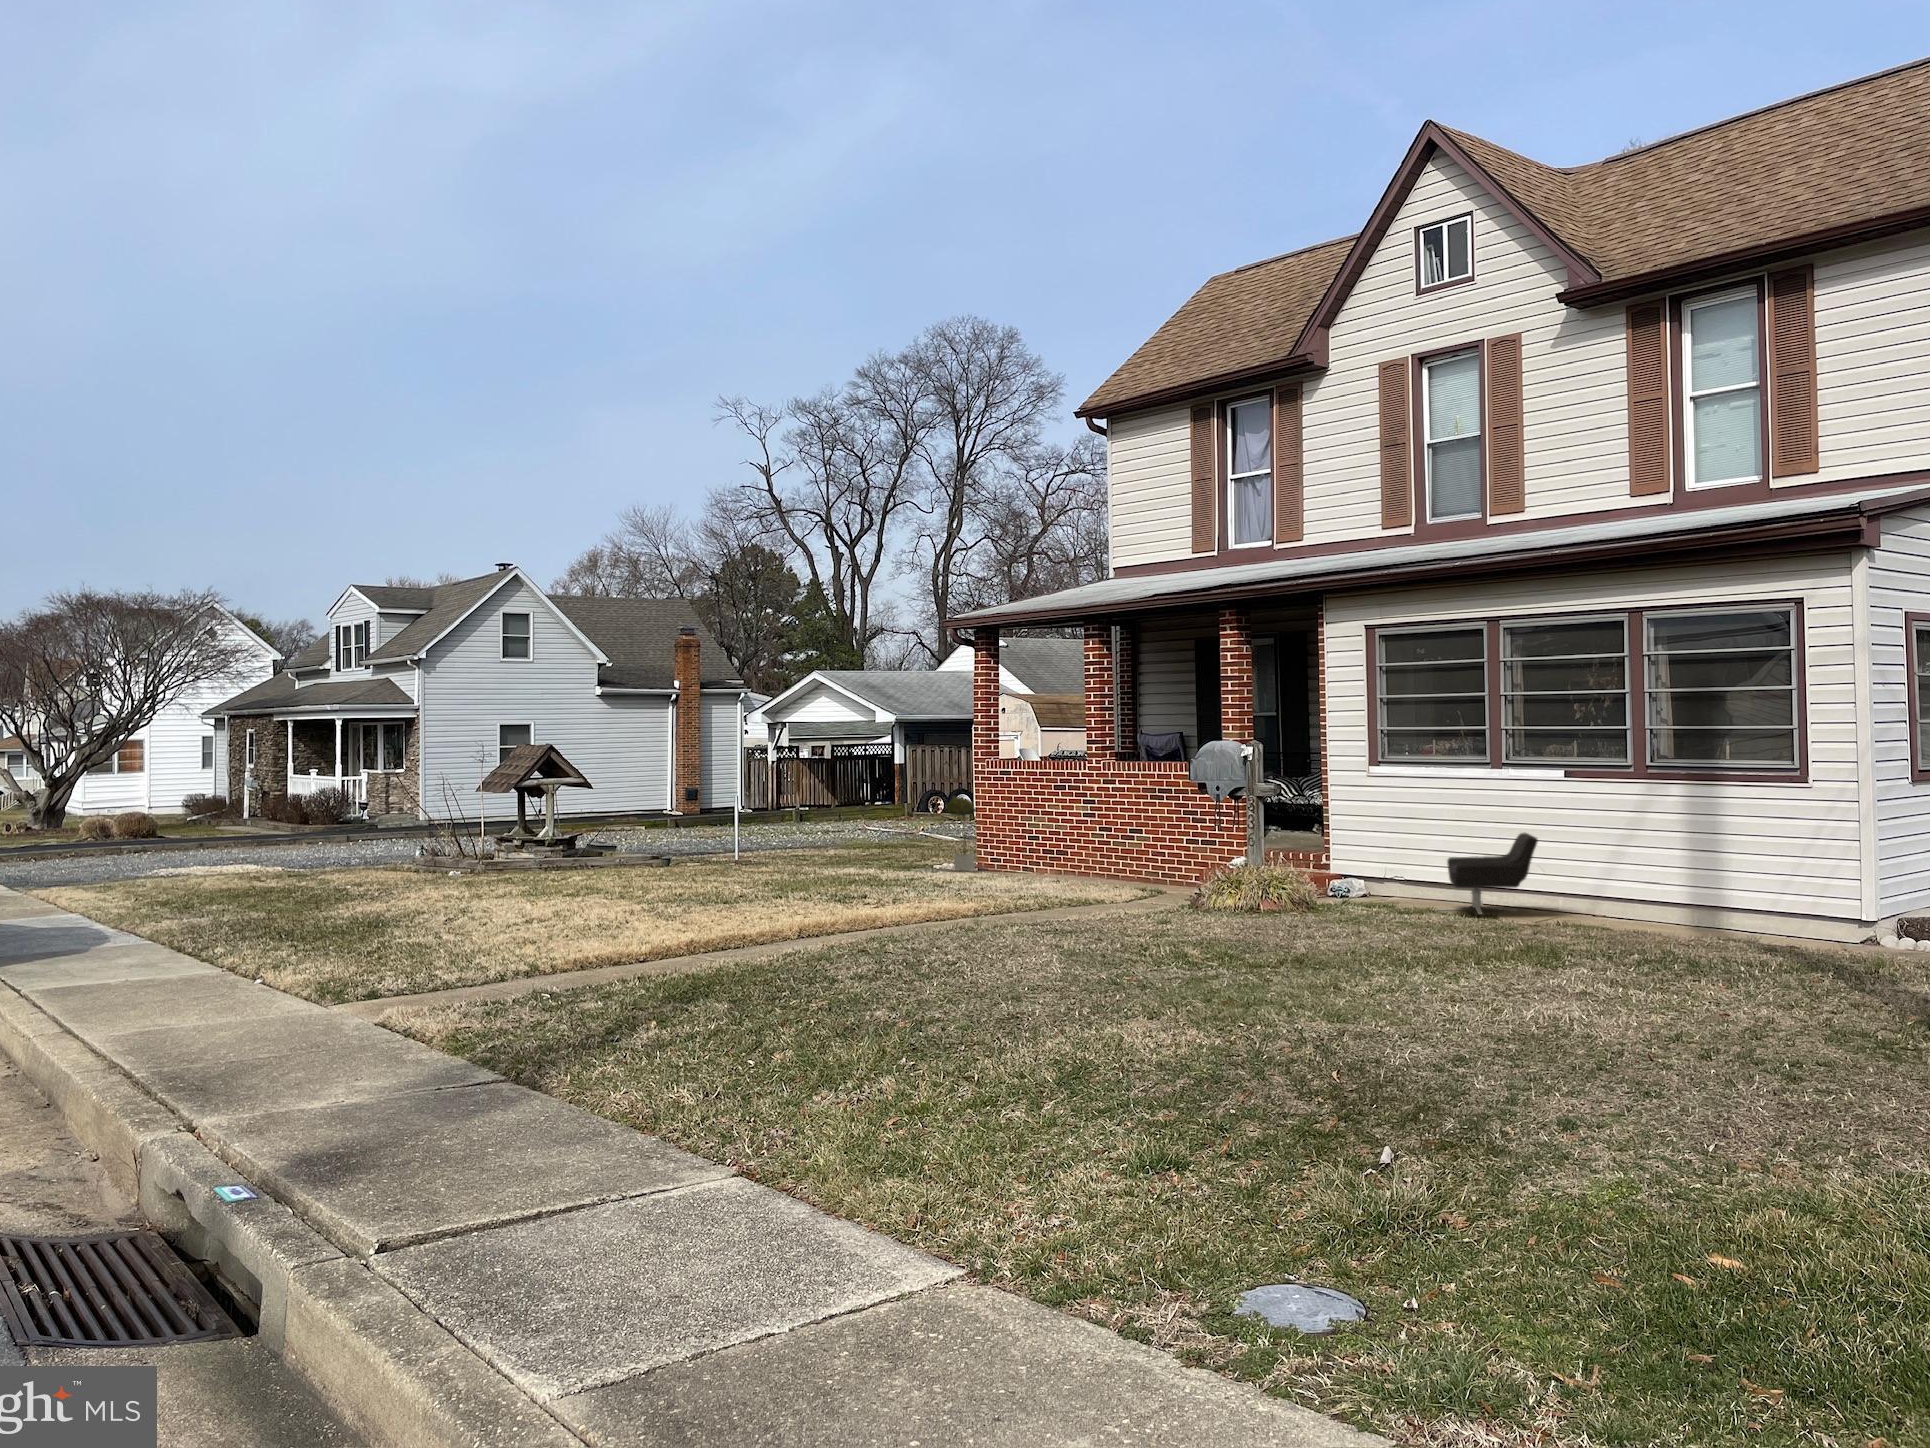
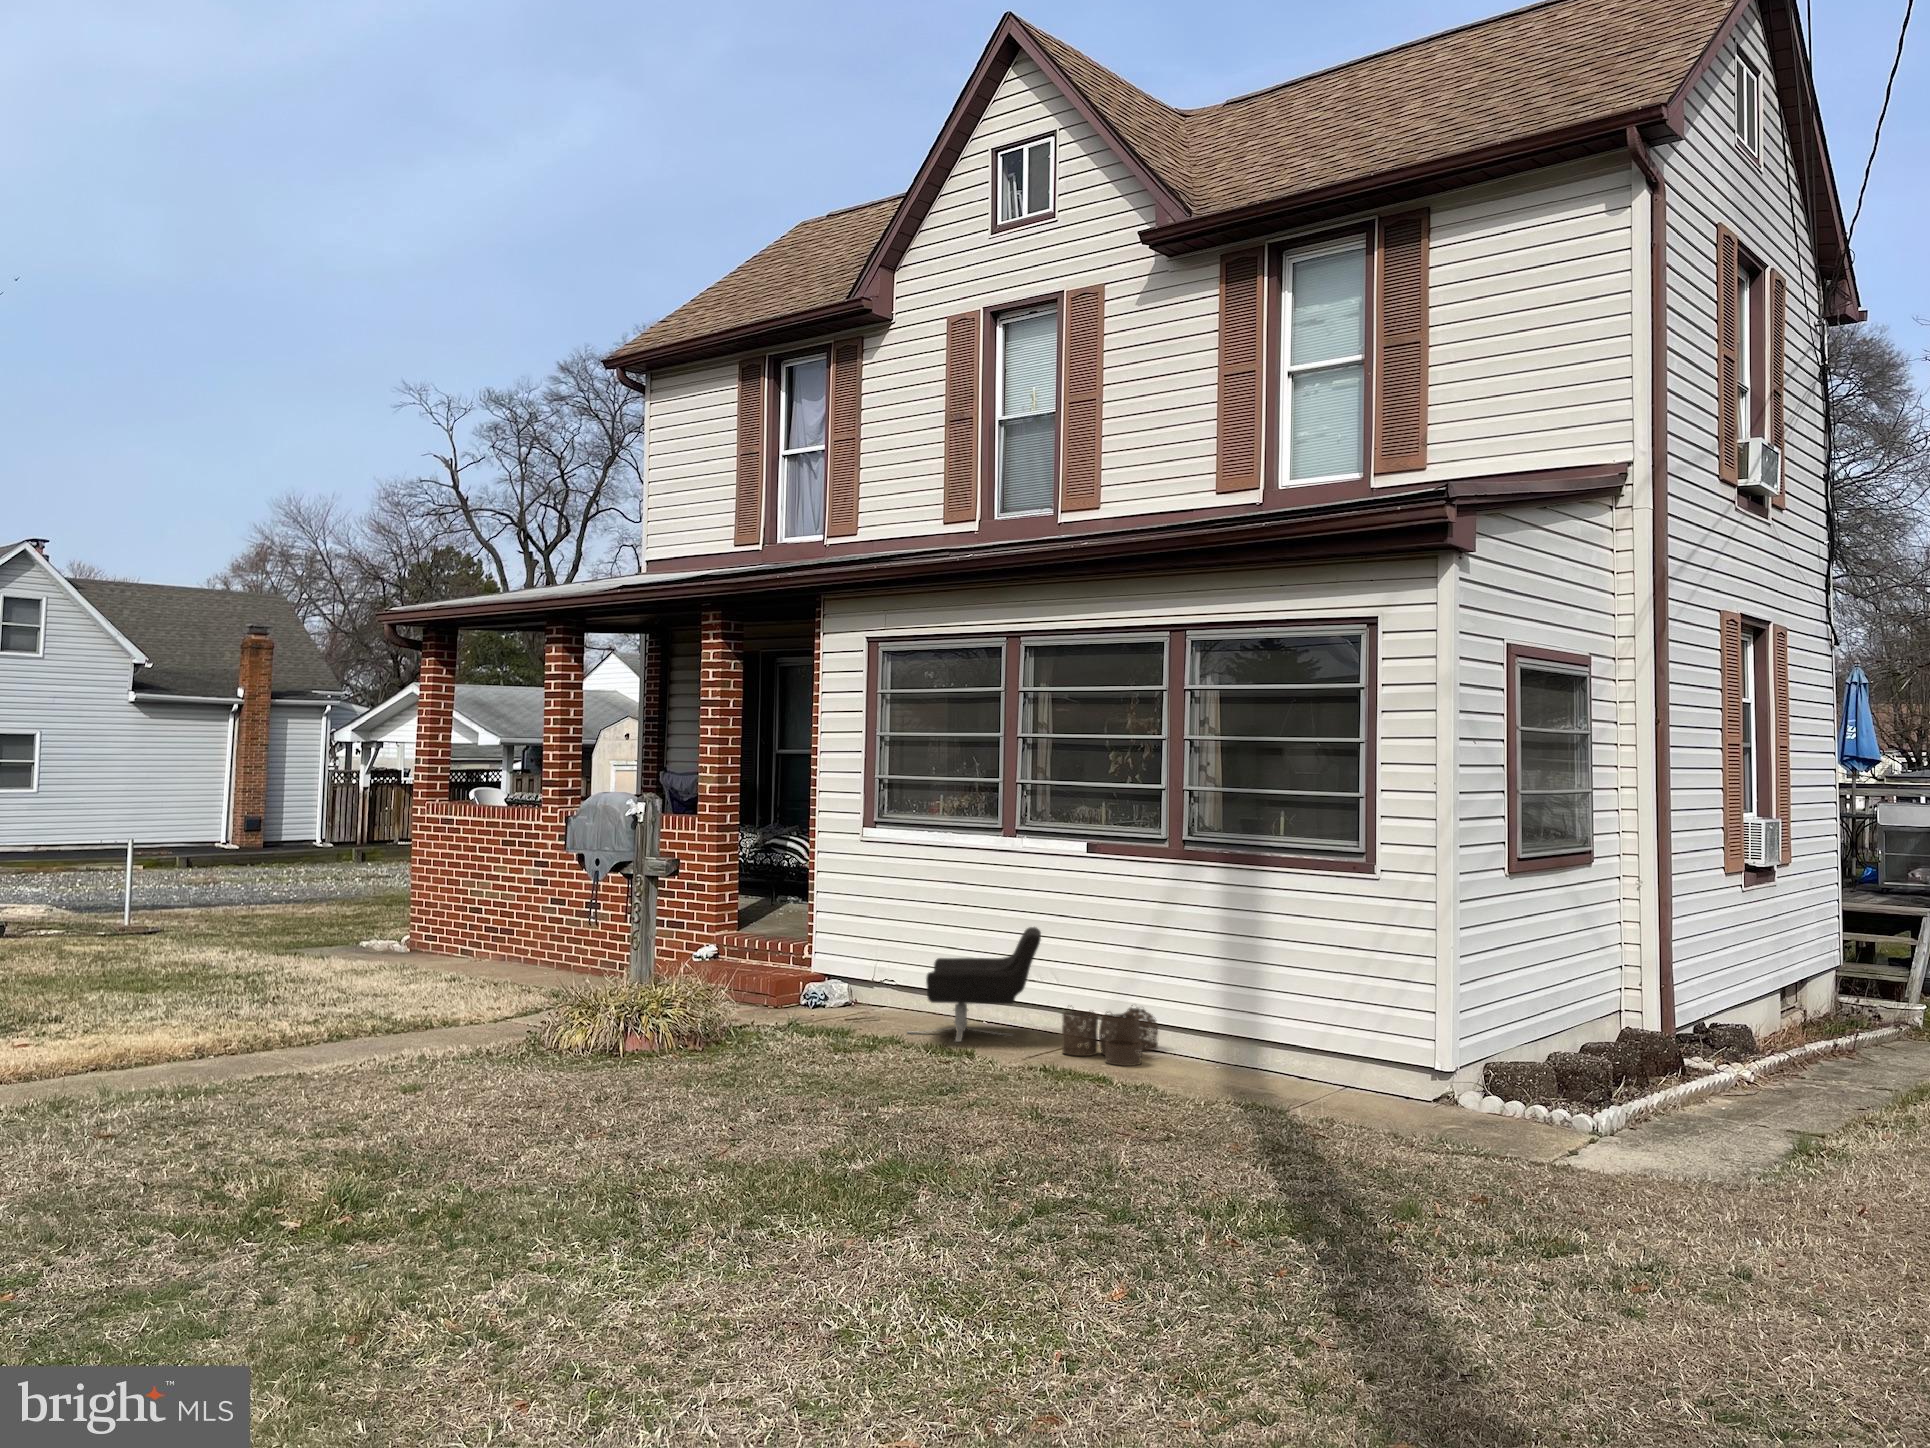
potted tree: present [947,797,976,871] -> none [371,848,414,950]
woven basket: none [1566,885,1637,925] -> present [1062,1005,1158,1066]

